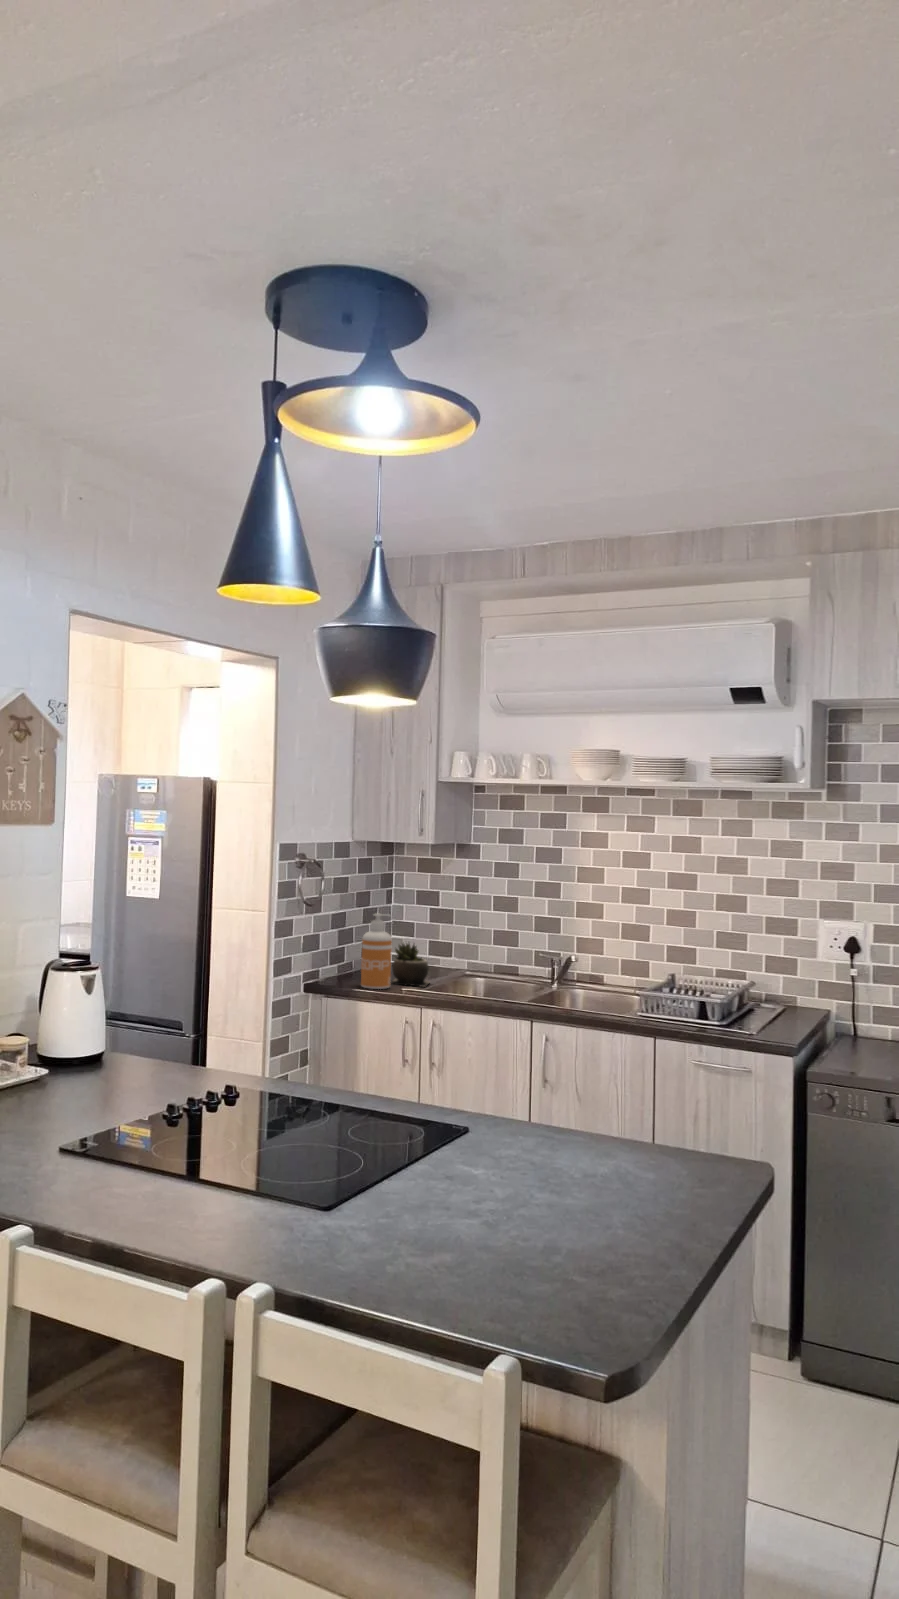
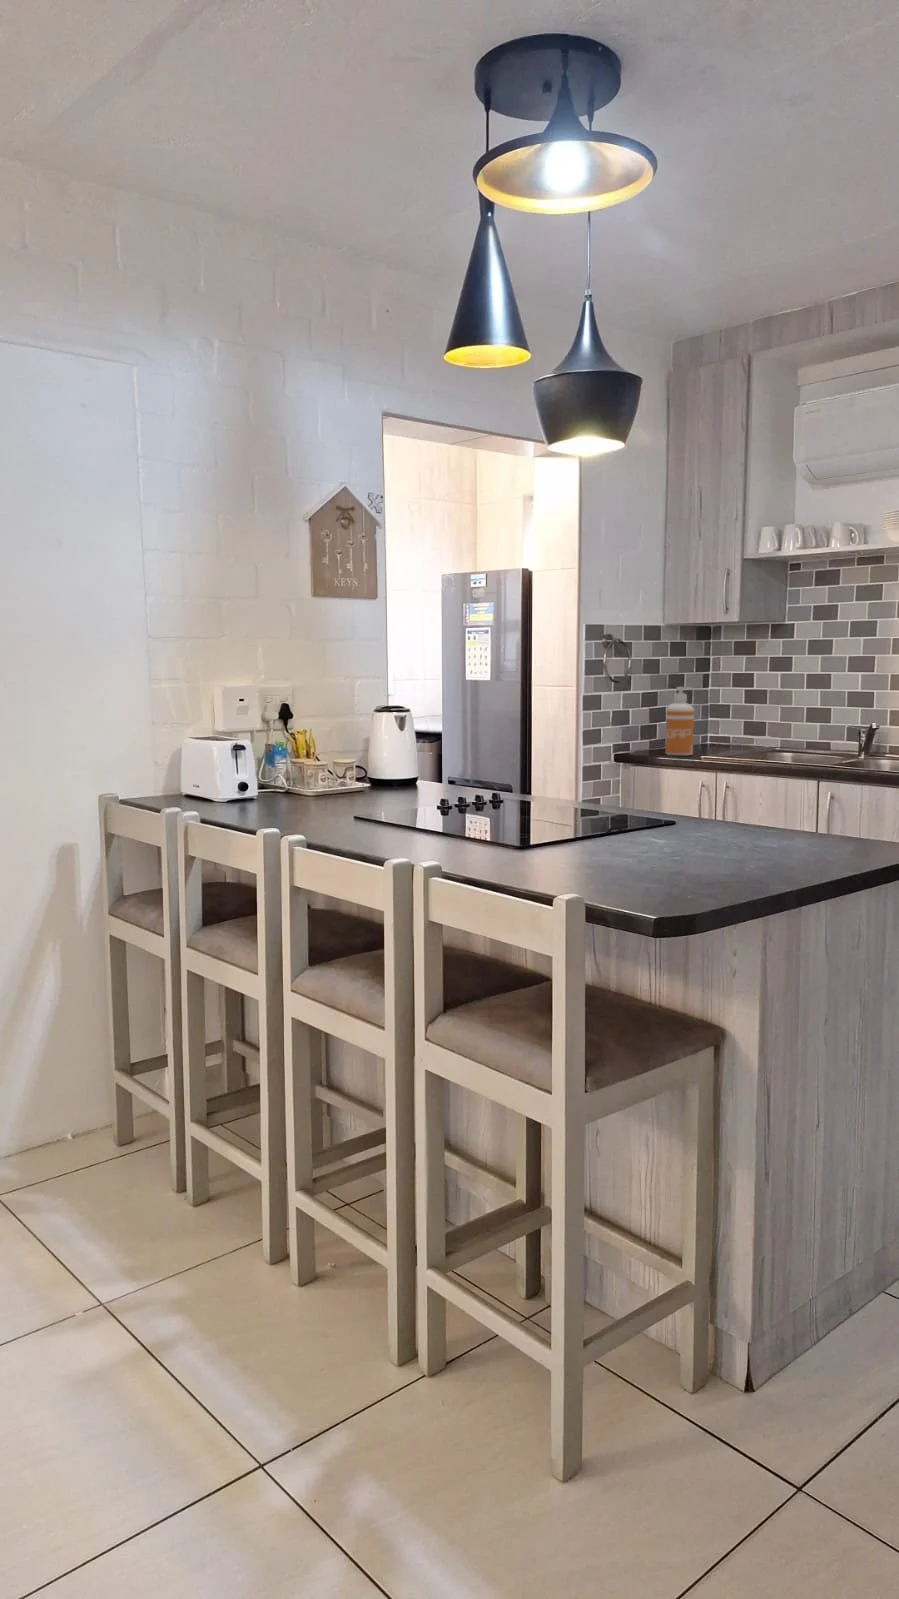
succulent plant: present [391,944,430,987] -> none [693,715,738,756]

